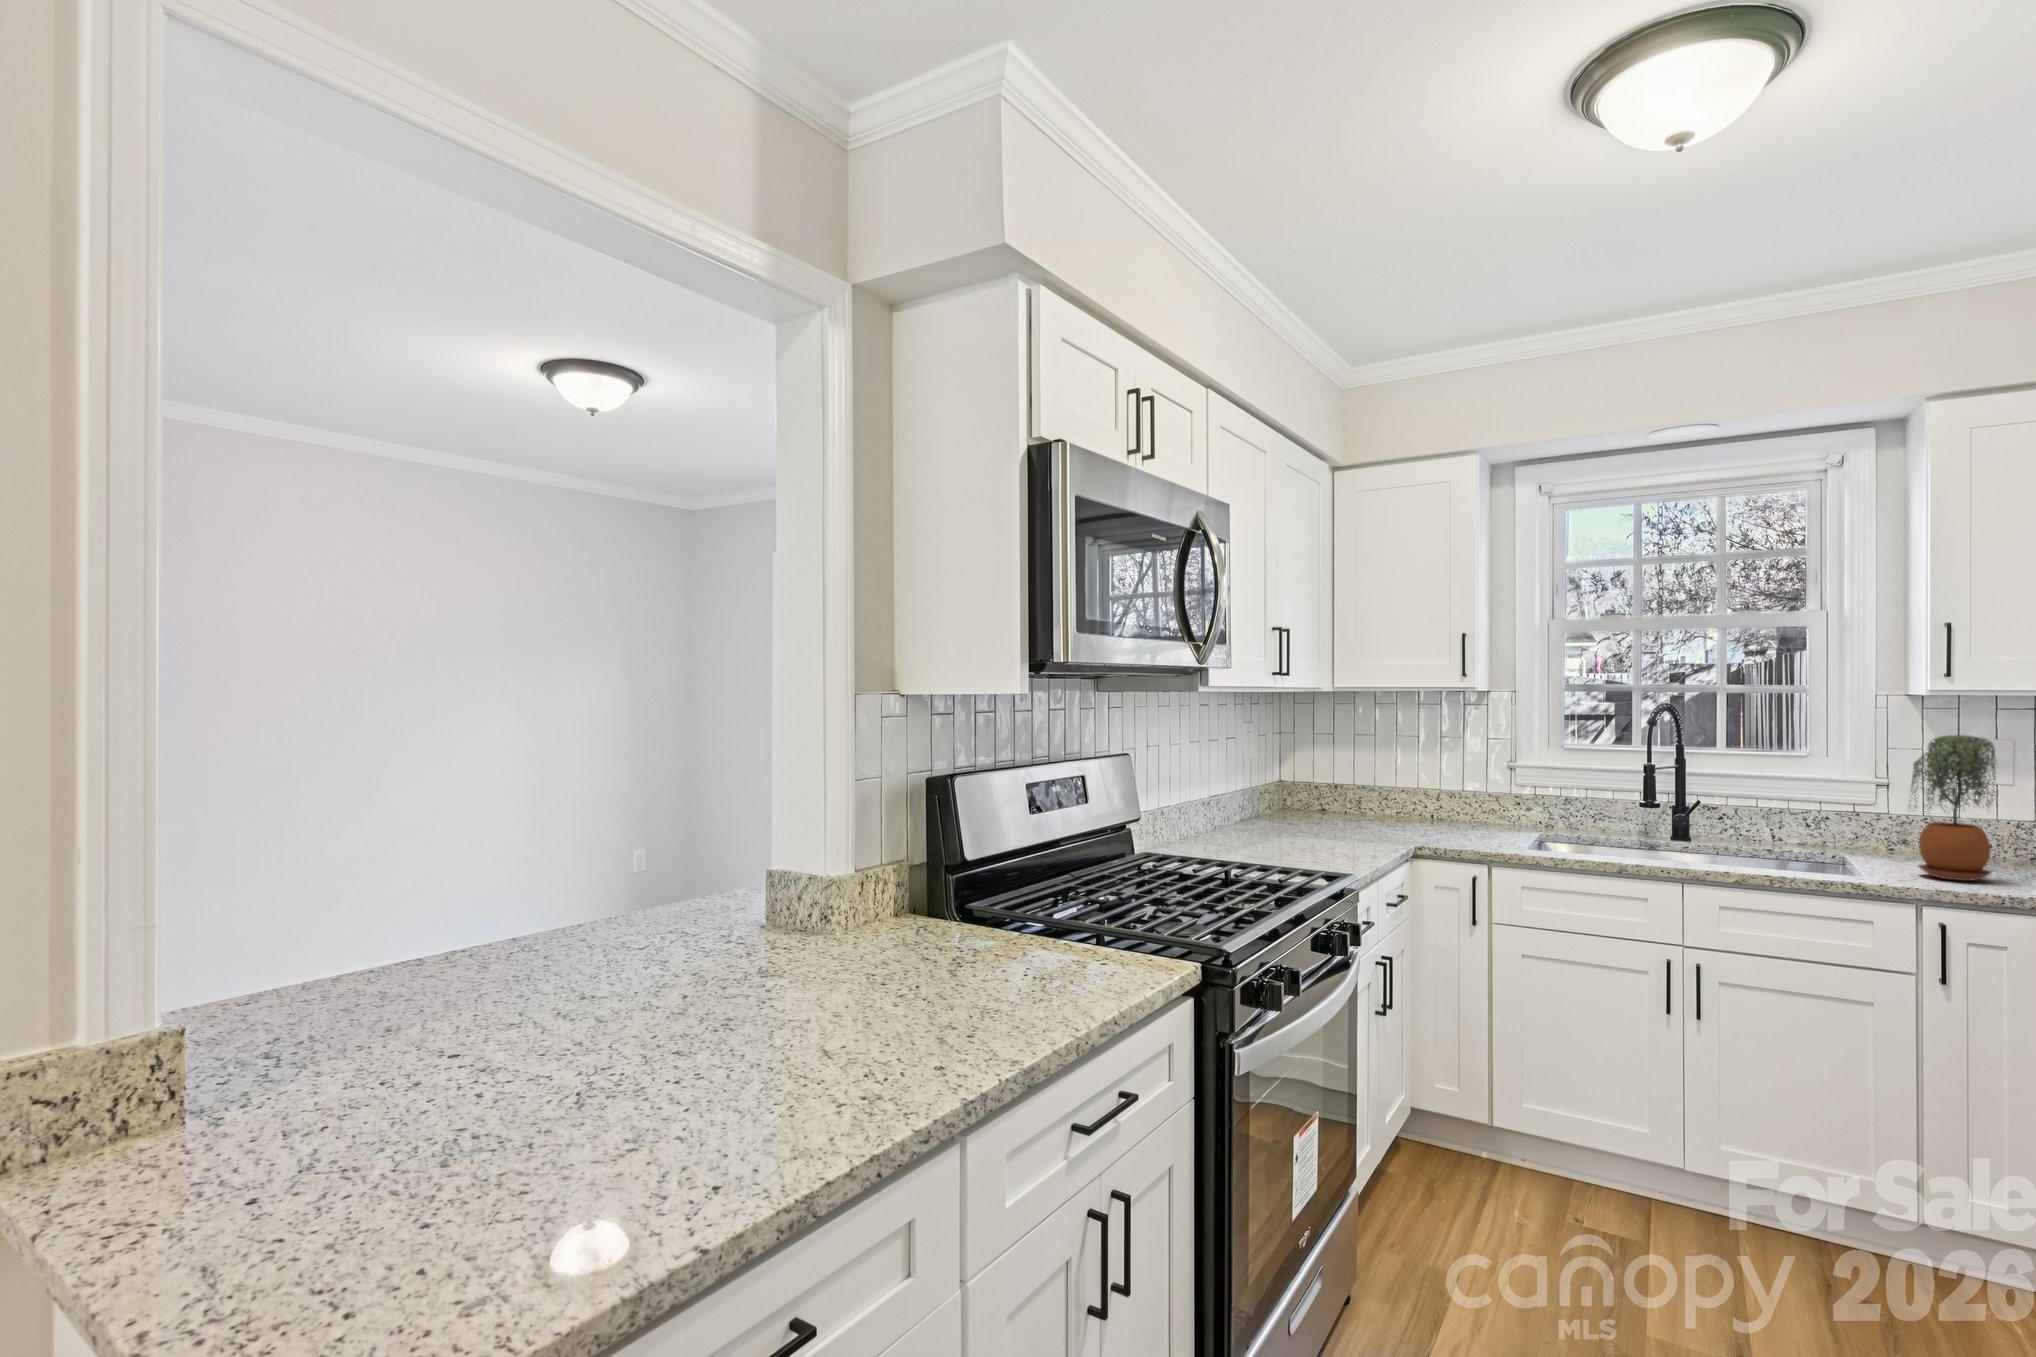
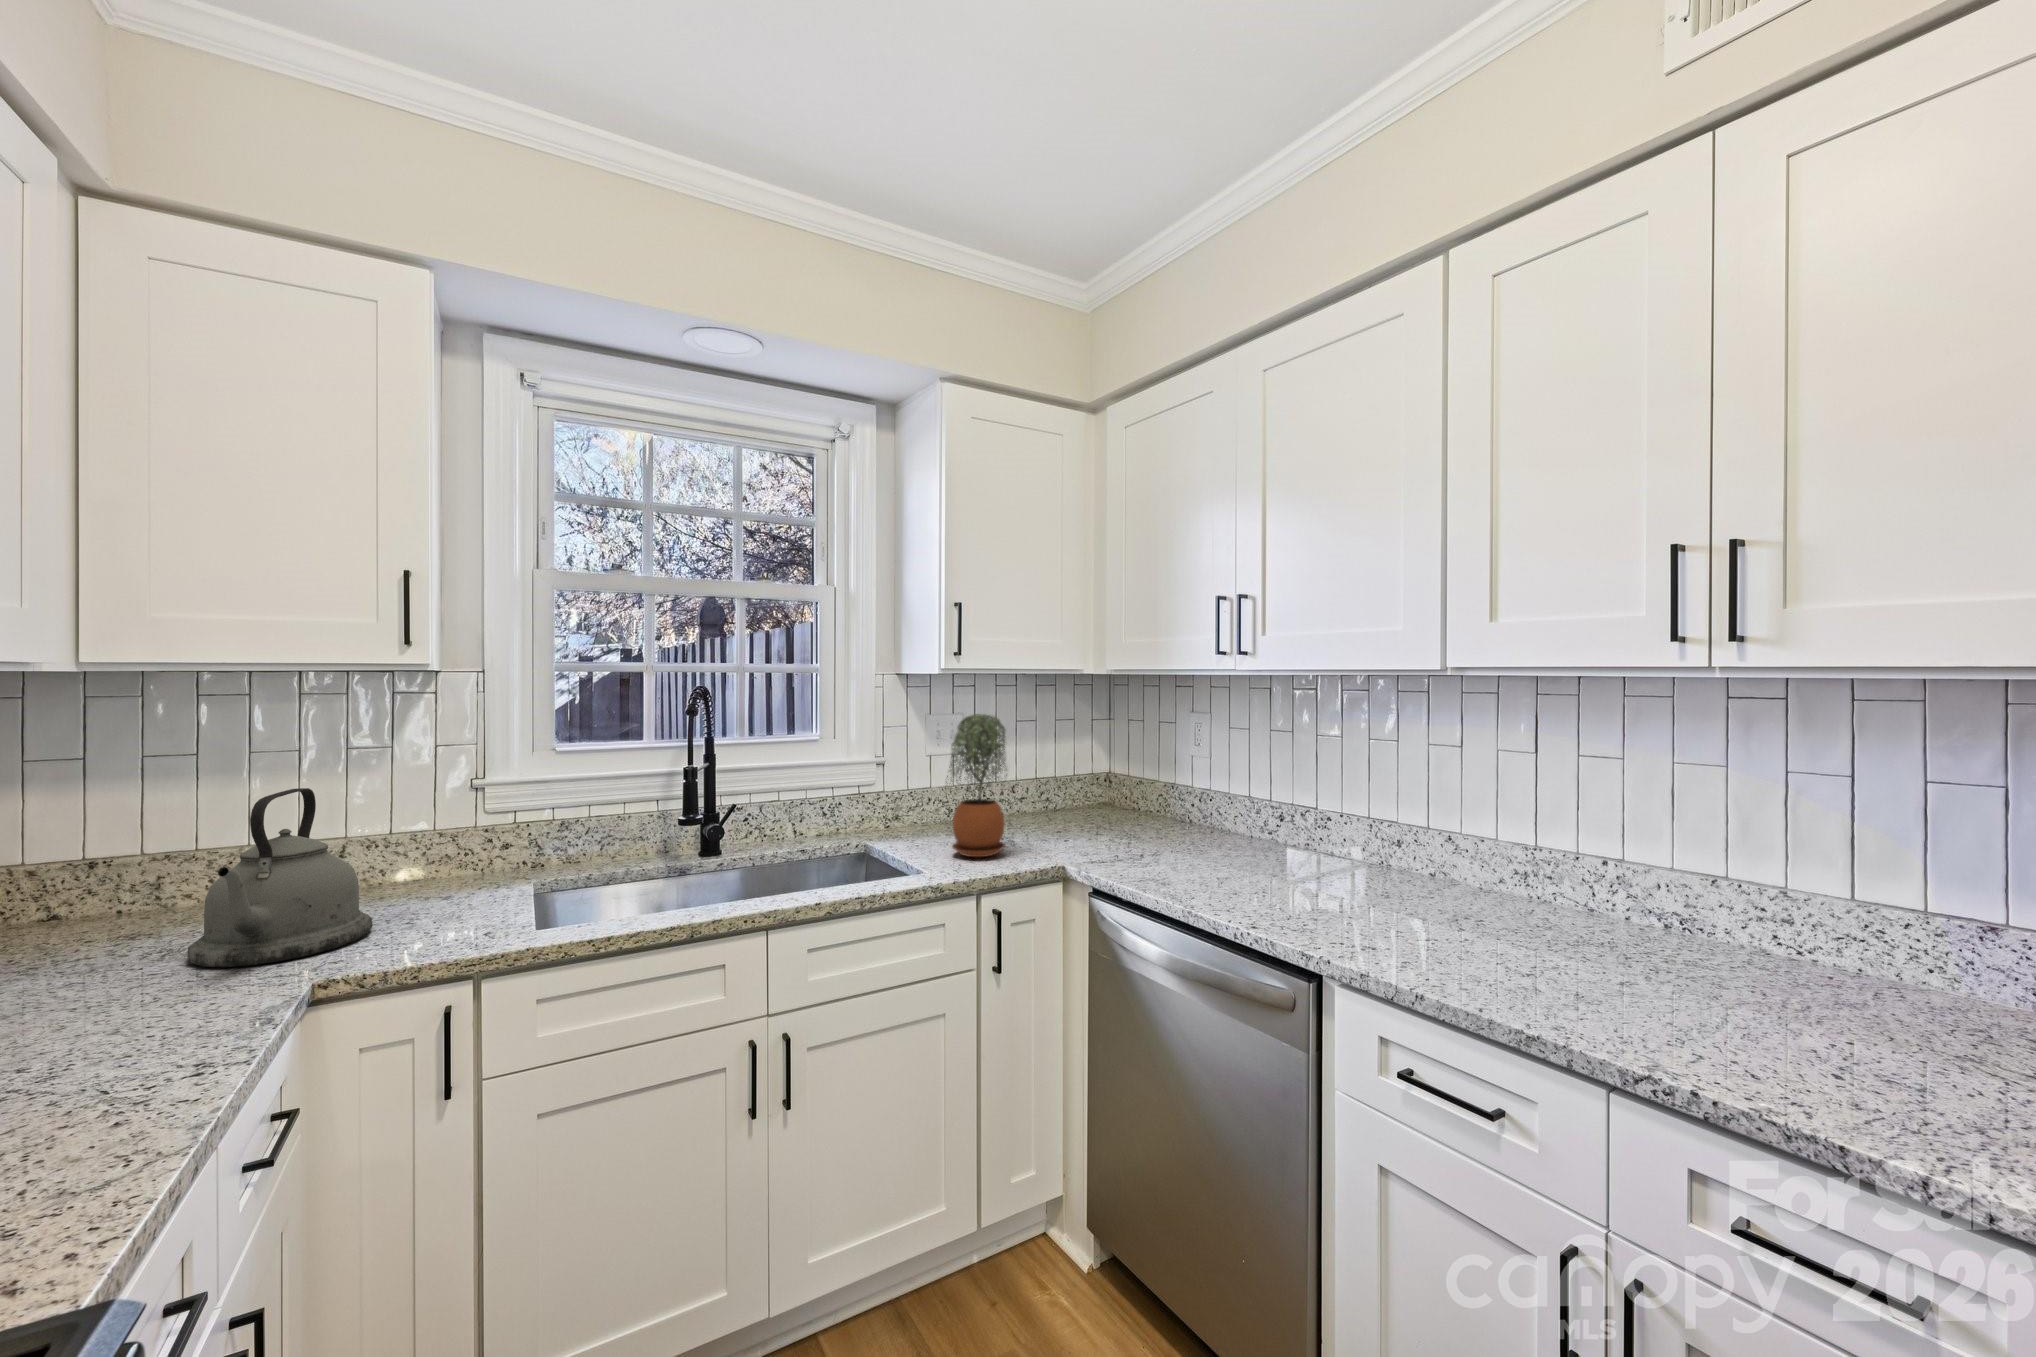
kettle: none [1372,753,1447,837] -> present [187,788,372,967]

